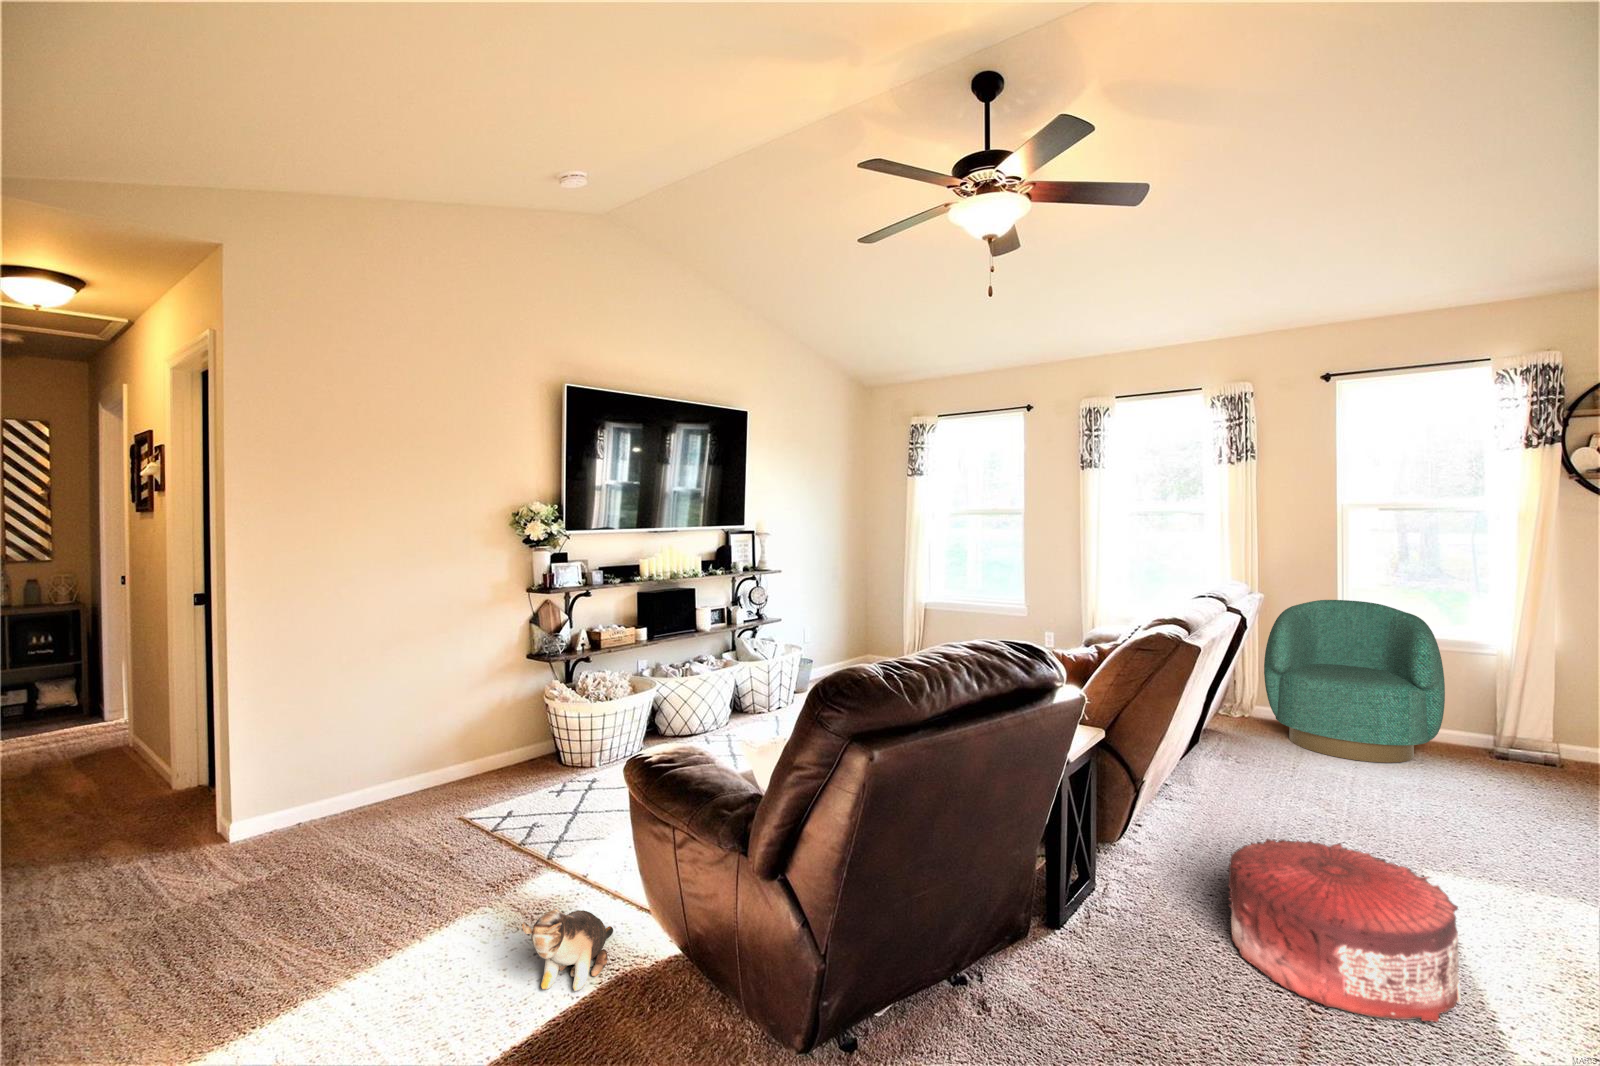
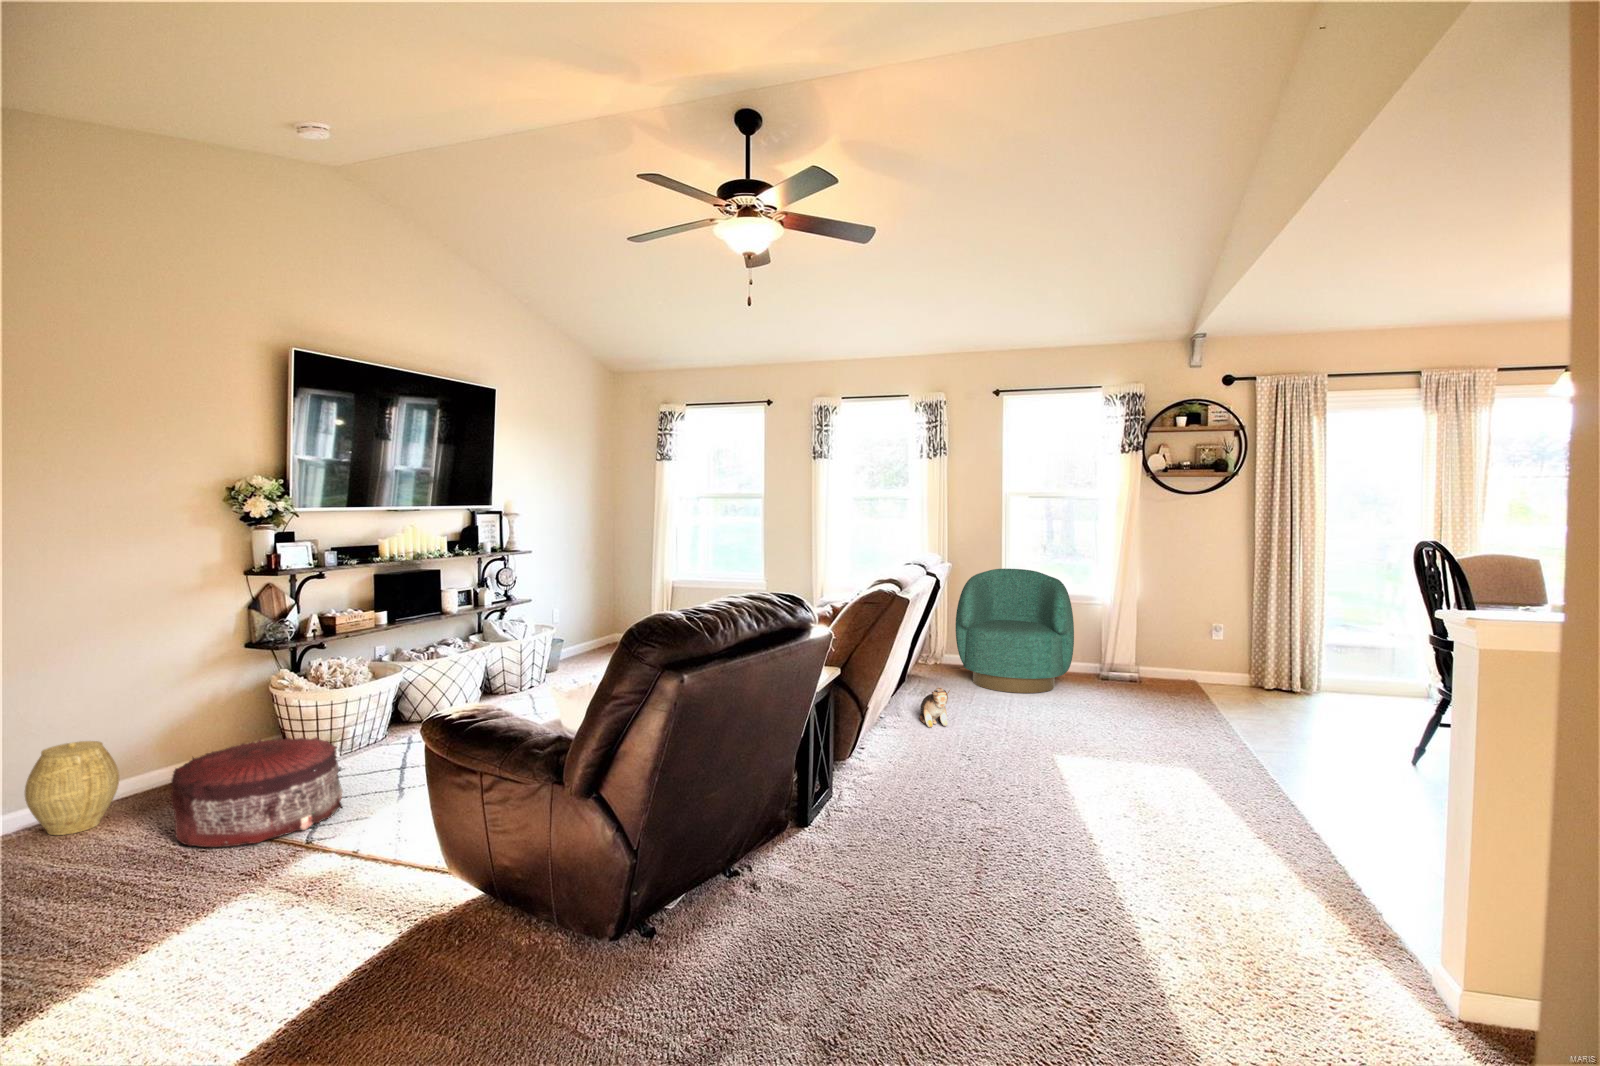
woven basket: none [349,737,418,819] -> present [25,741,119,835]
pouf: present [1228,839,1461,1022] -> present [171,737,343,847]
plush toy: present [522,909,613,991] -> present [920,688,950,728]

